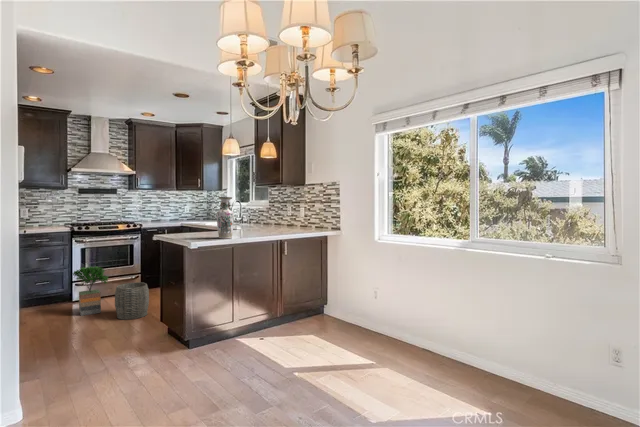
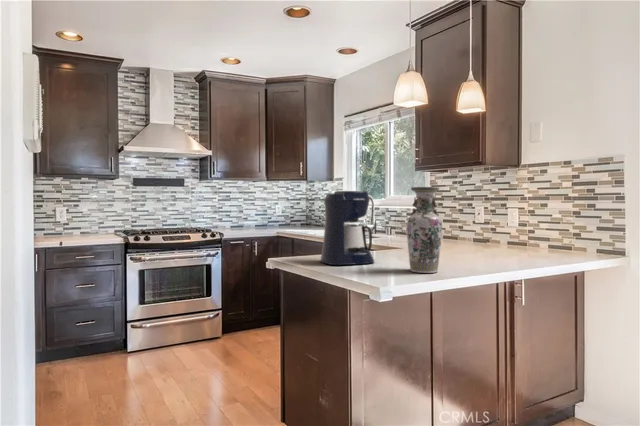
coffee maker: none [180,199,209,237] -> present [321,191,374,265]
potted tree: present [73,266,108,316] -> none [127,302,184,387]
woven basket: present [115,282,149,320] -> none [196,334,249,402]

